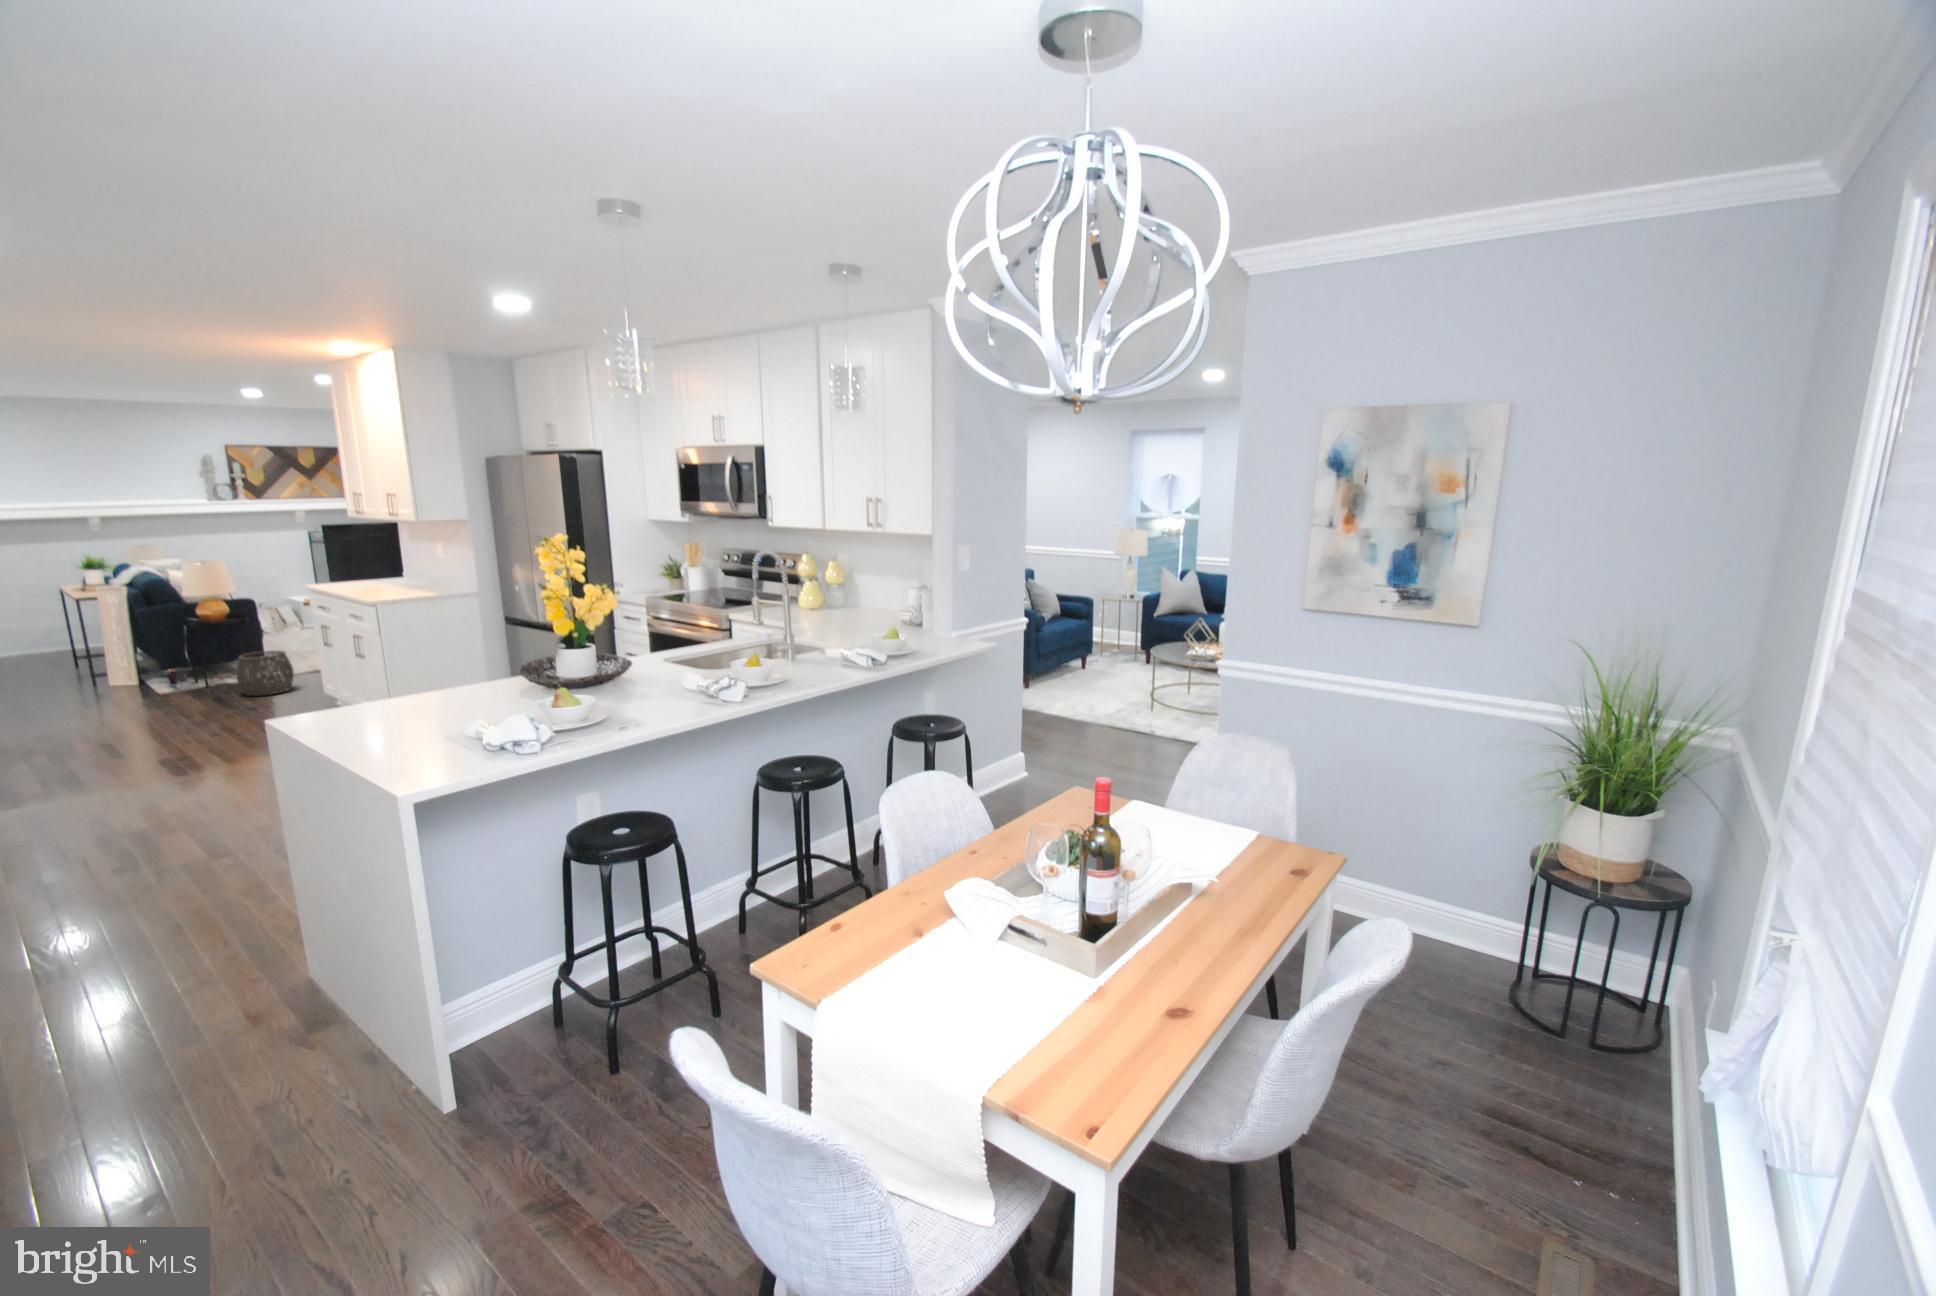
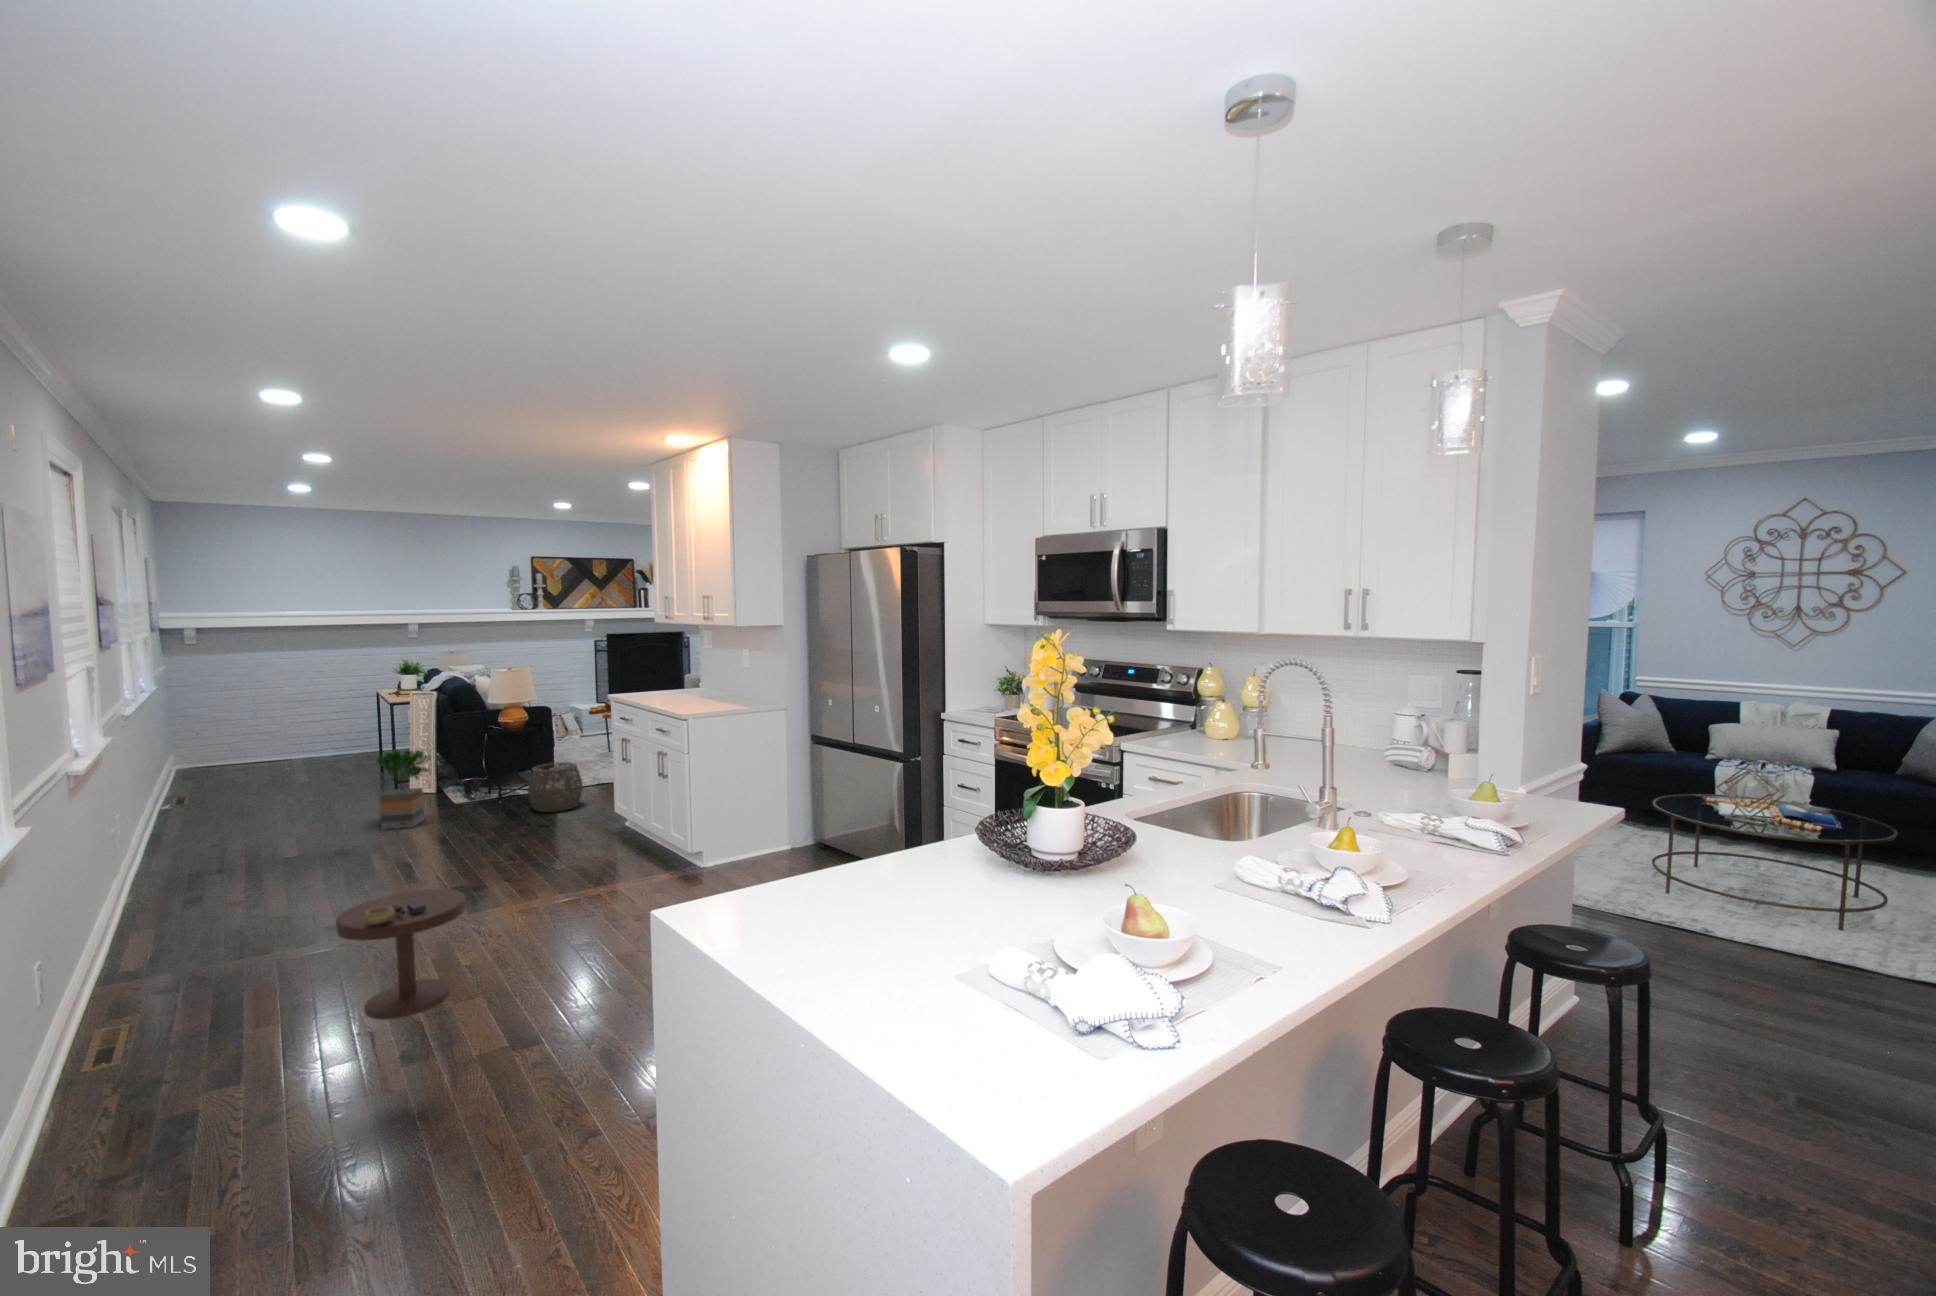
potted tree: none [64,641,130,716] -> present [375,750,430,829]
side table: none [54,732,162,873] -> present [336,889,466,1020]

